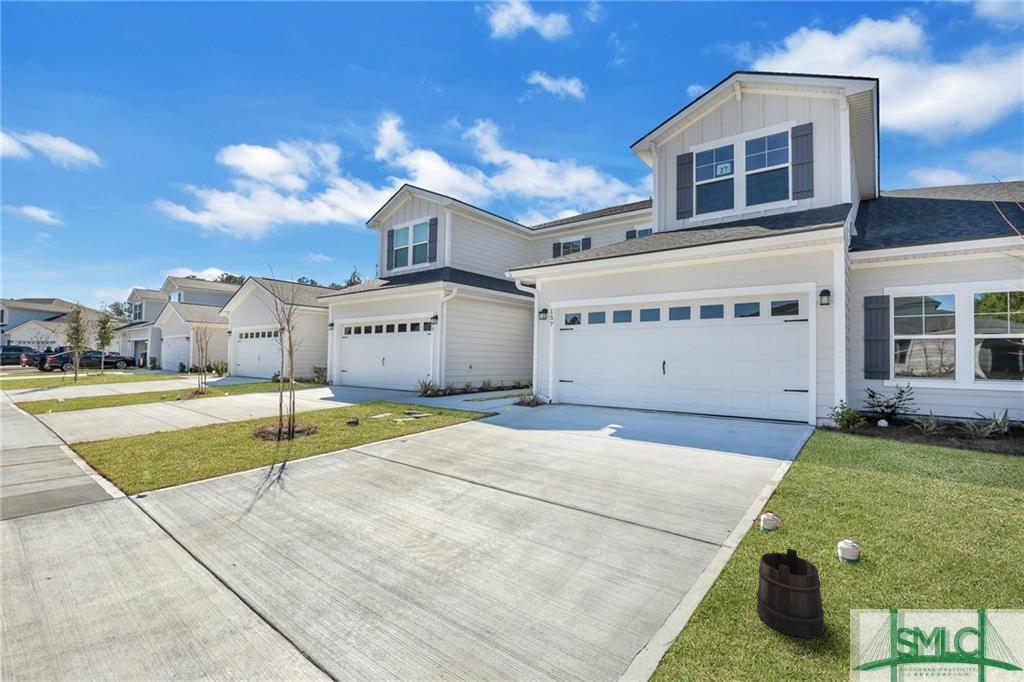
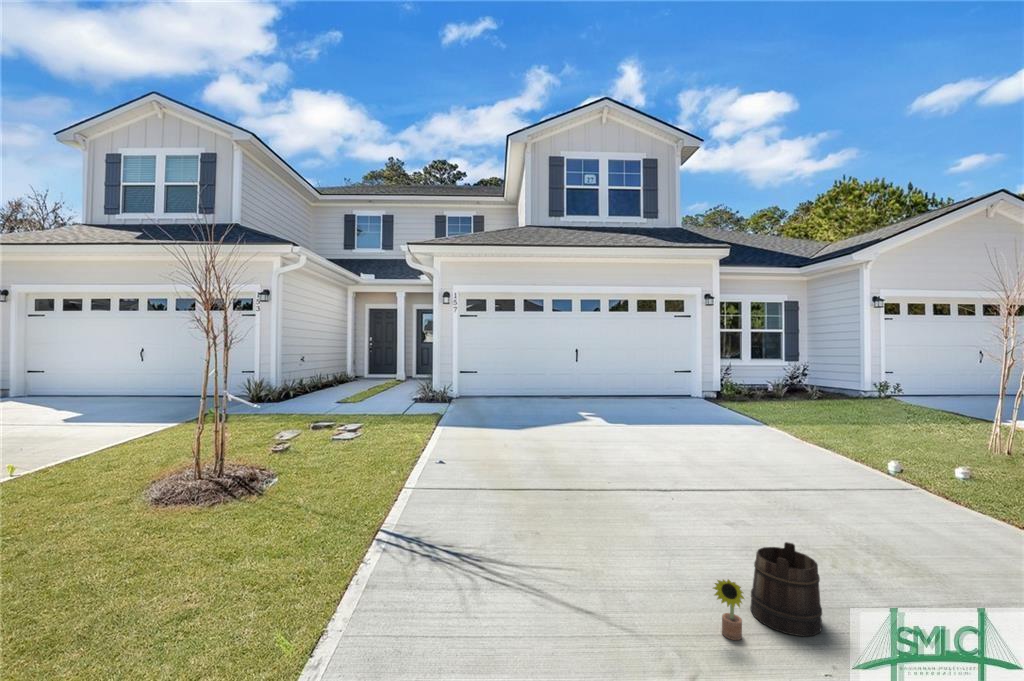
decorative plant: none [718,586,749,642] -> present [713,579,744,640]

